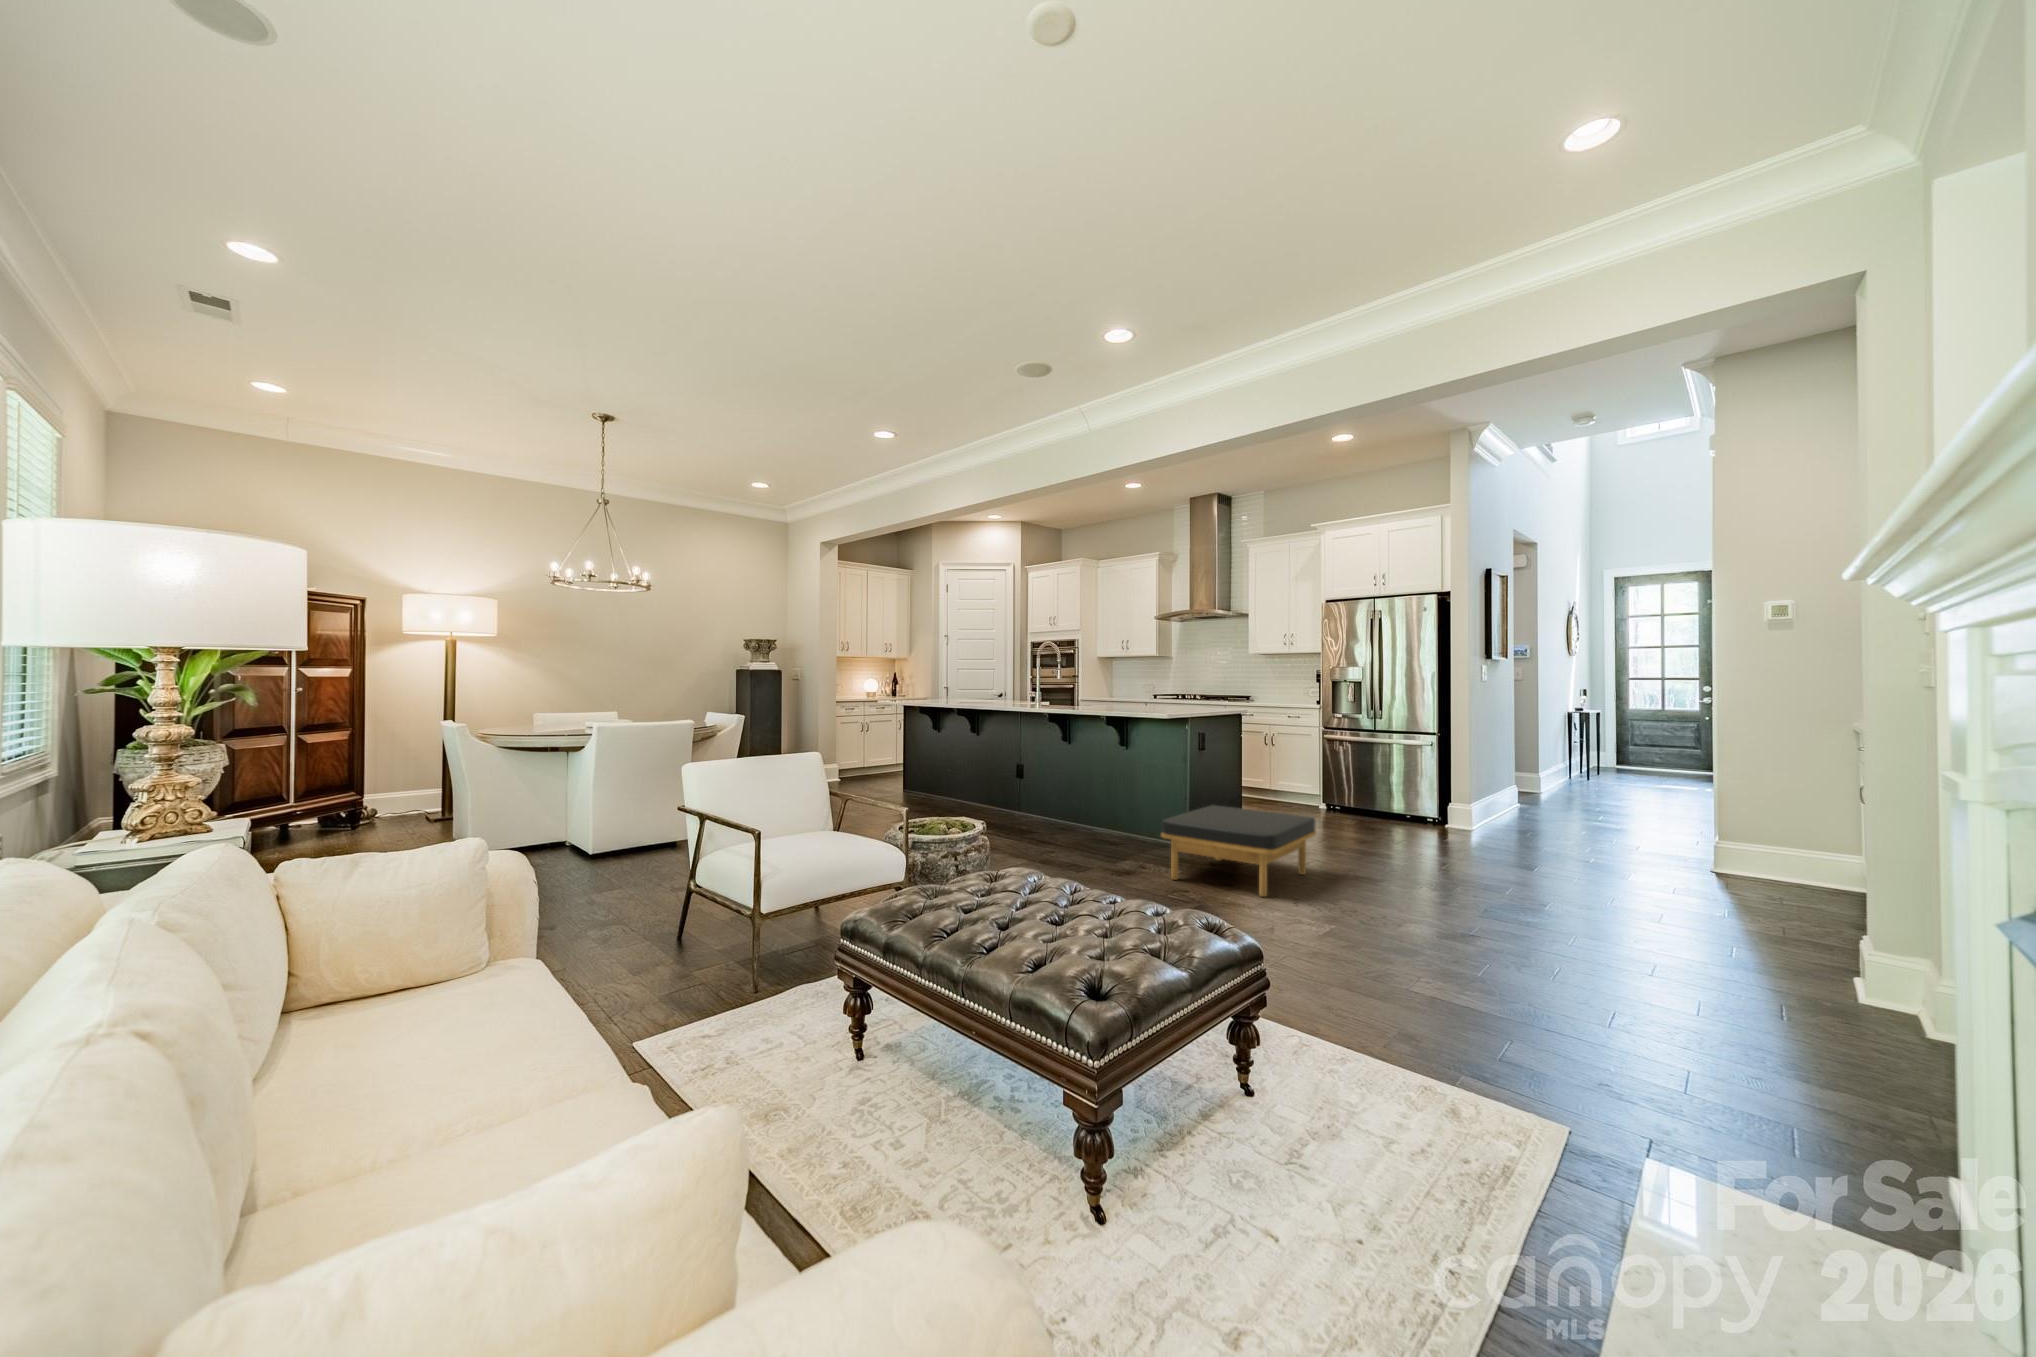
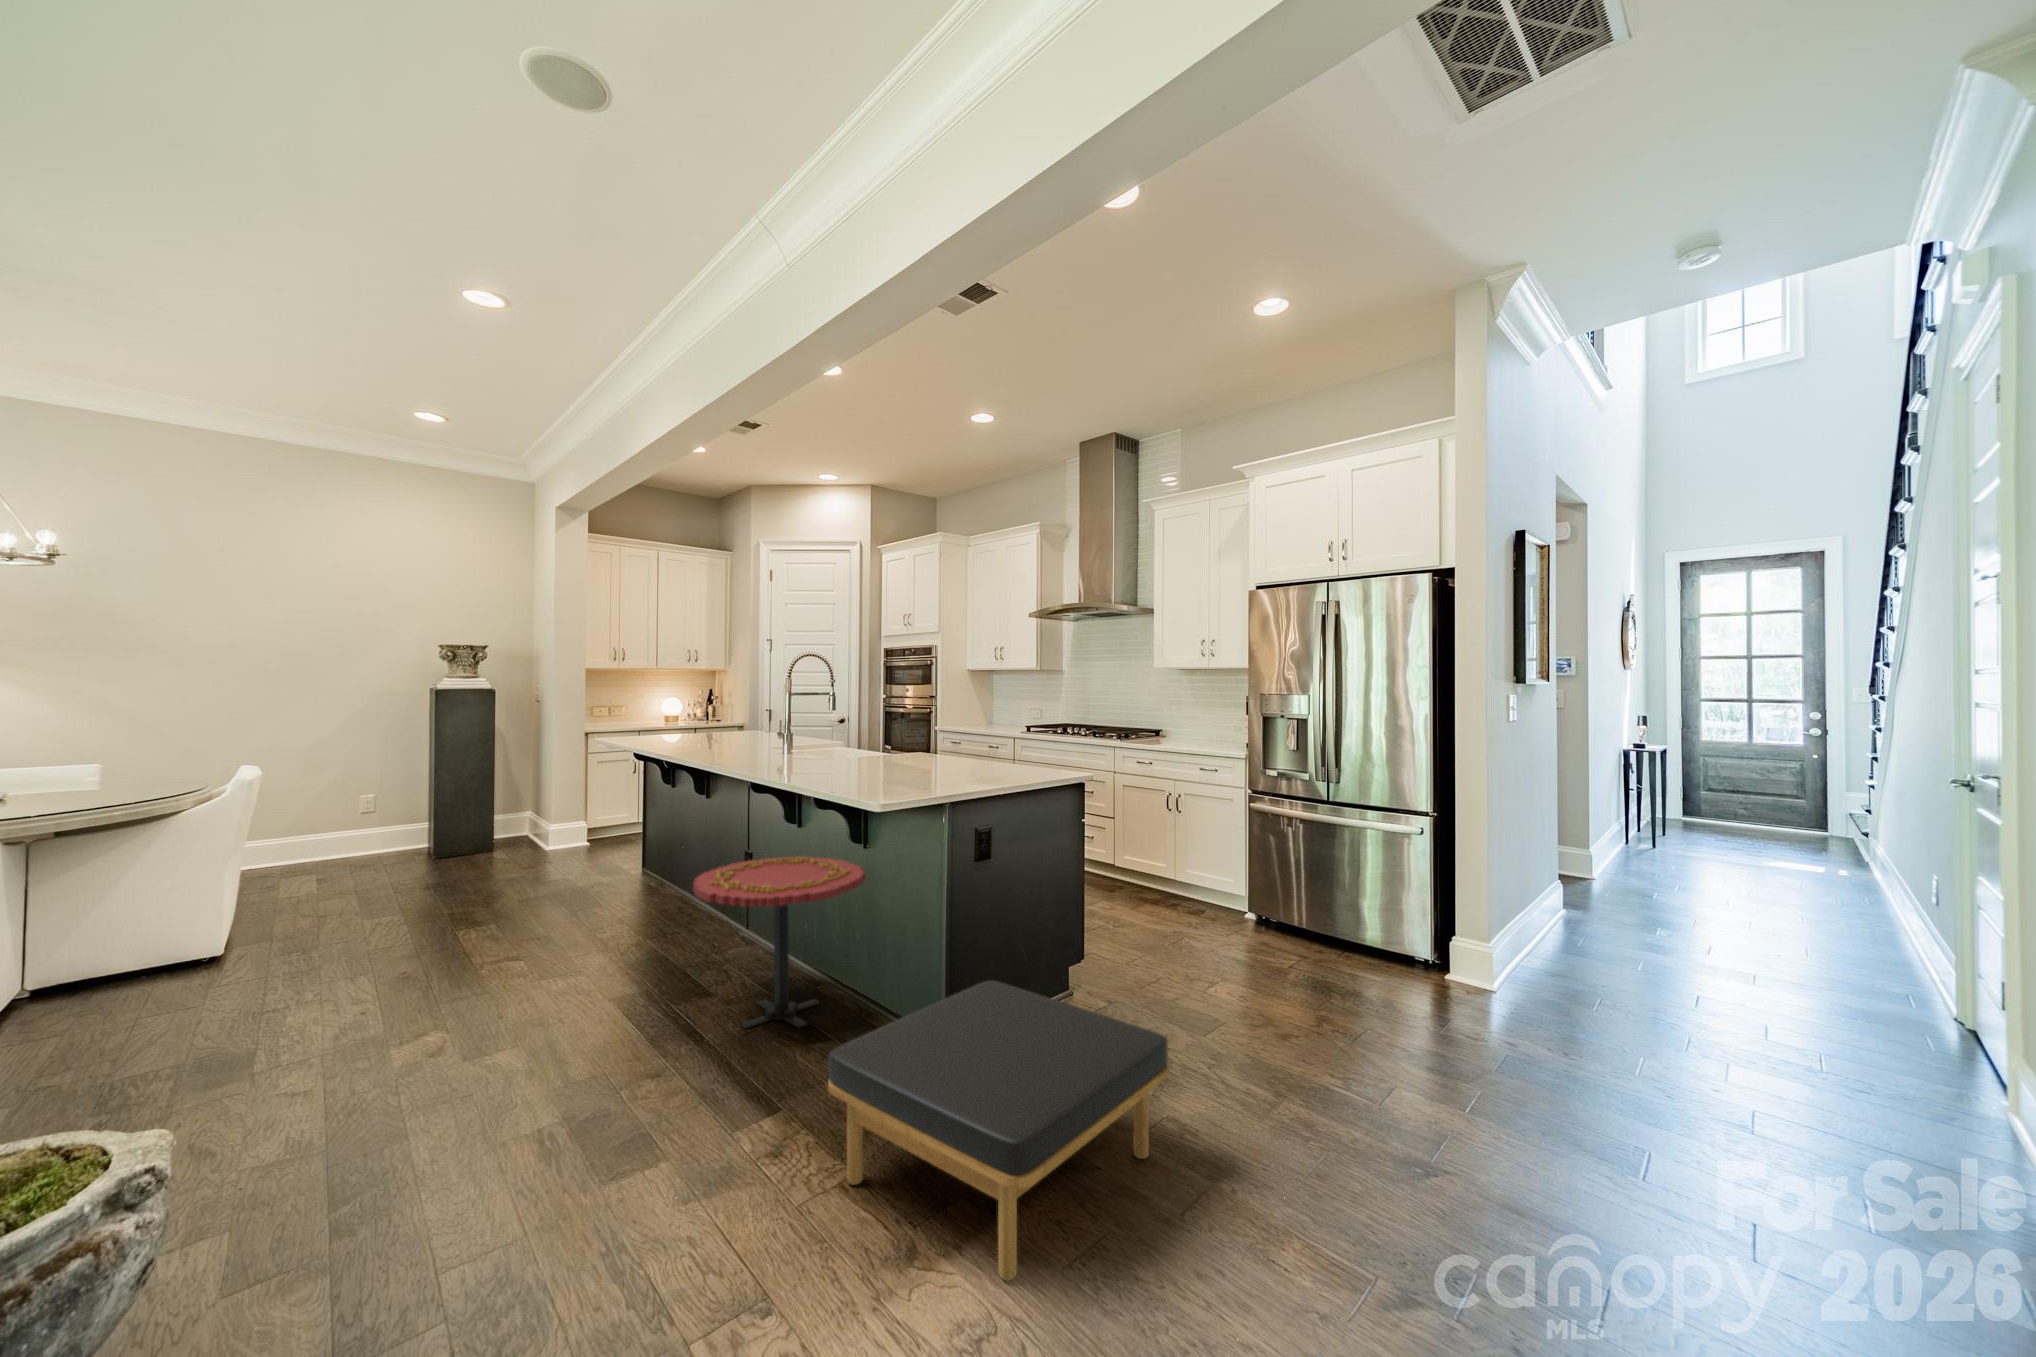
side table: none [1031,757,1123,844] -> present [693,856,866,1029]

